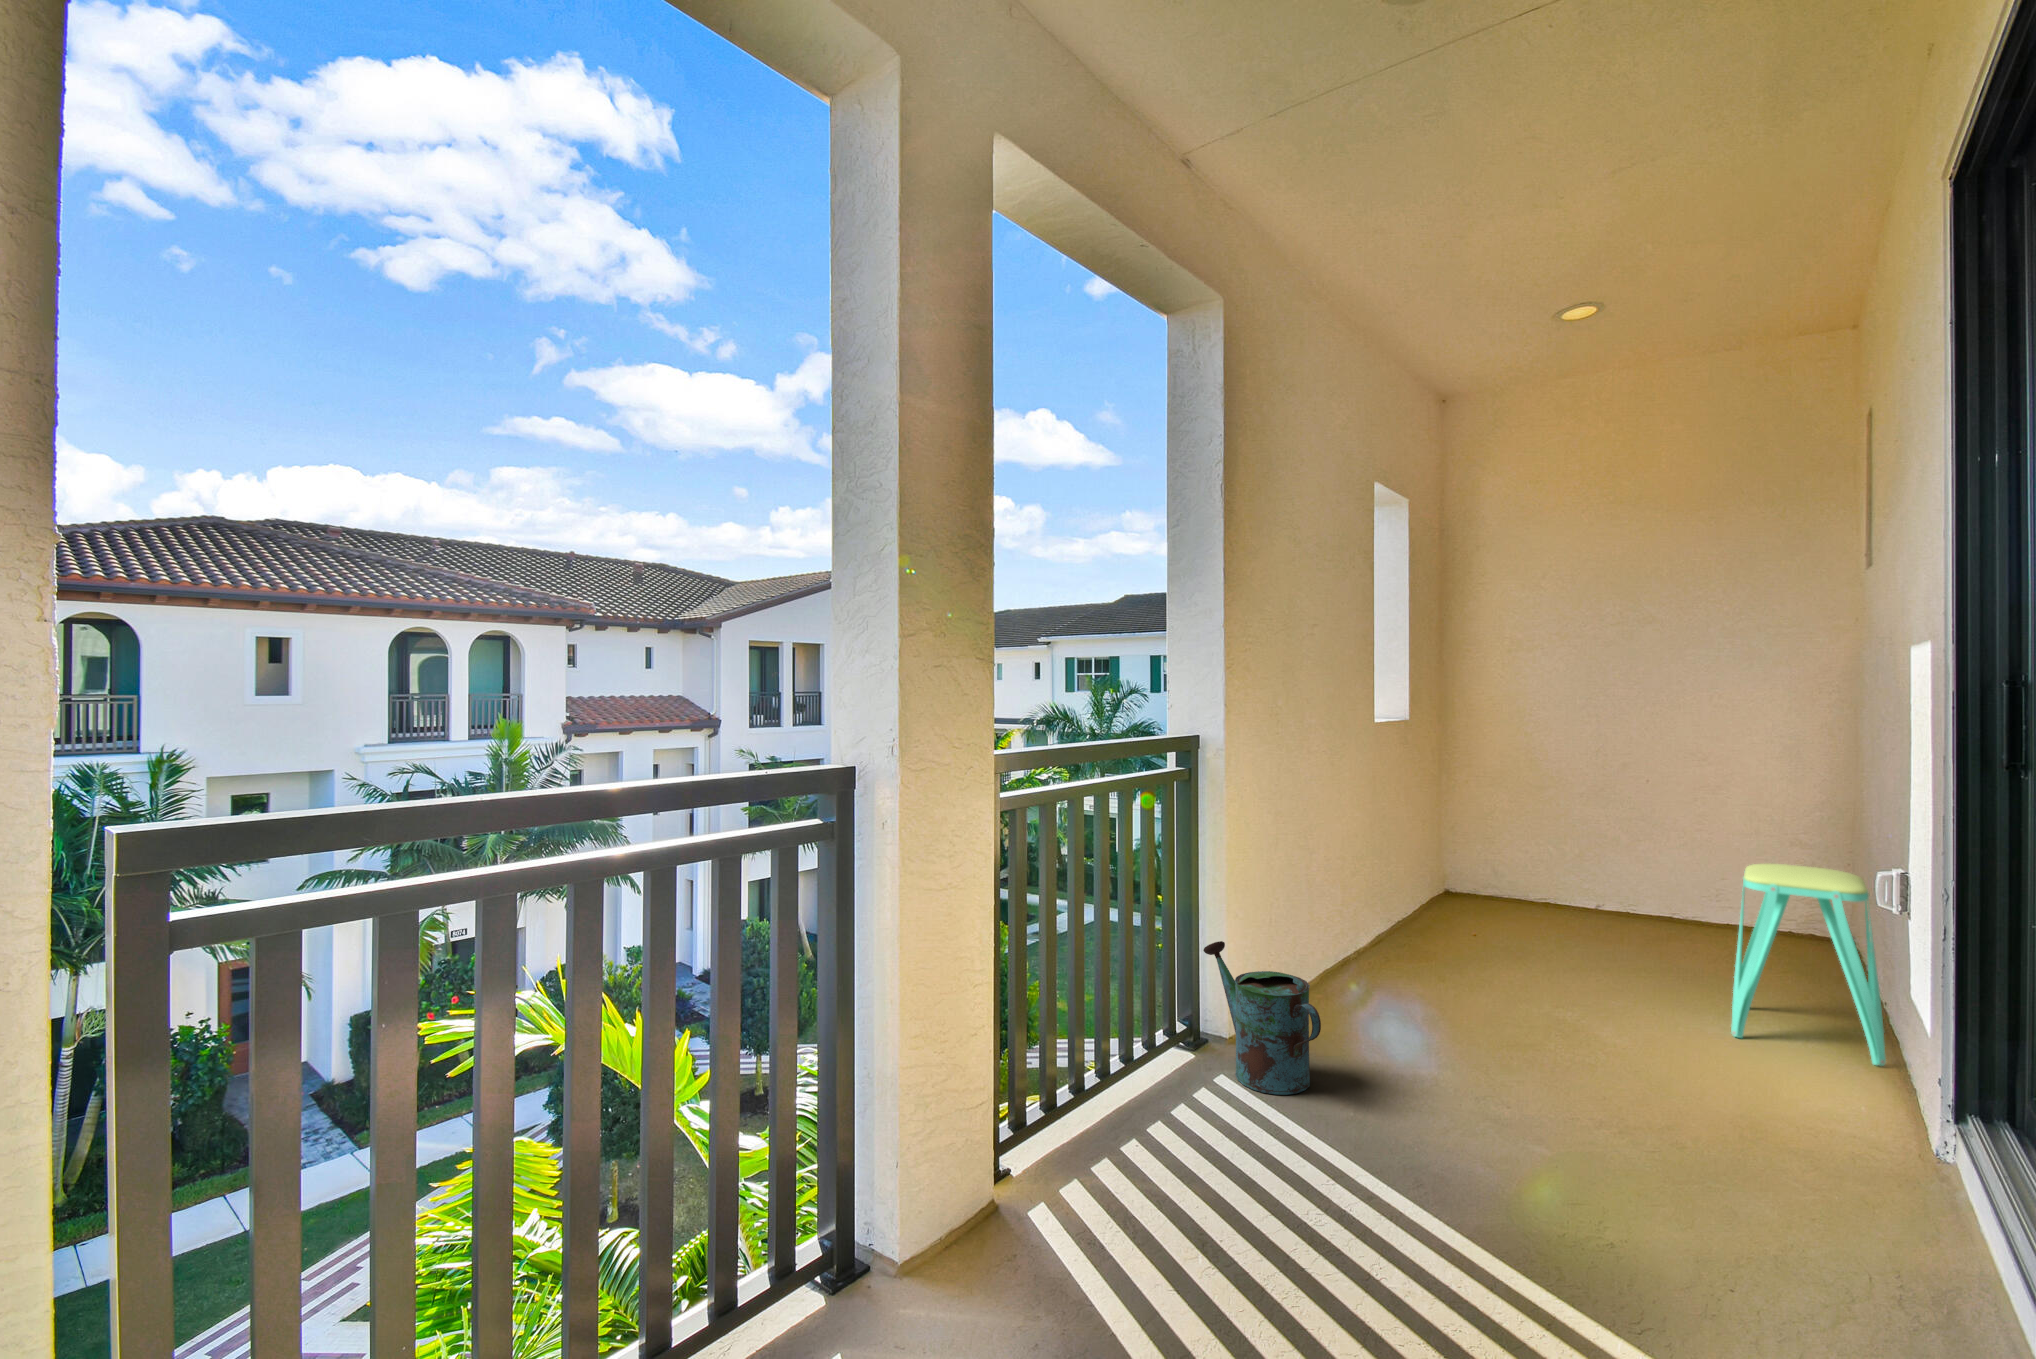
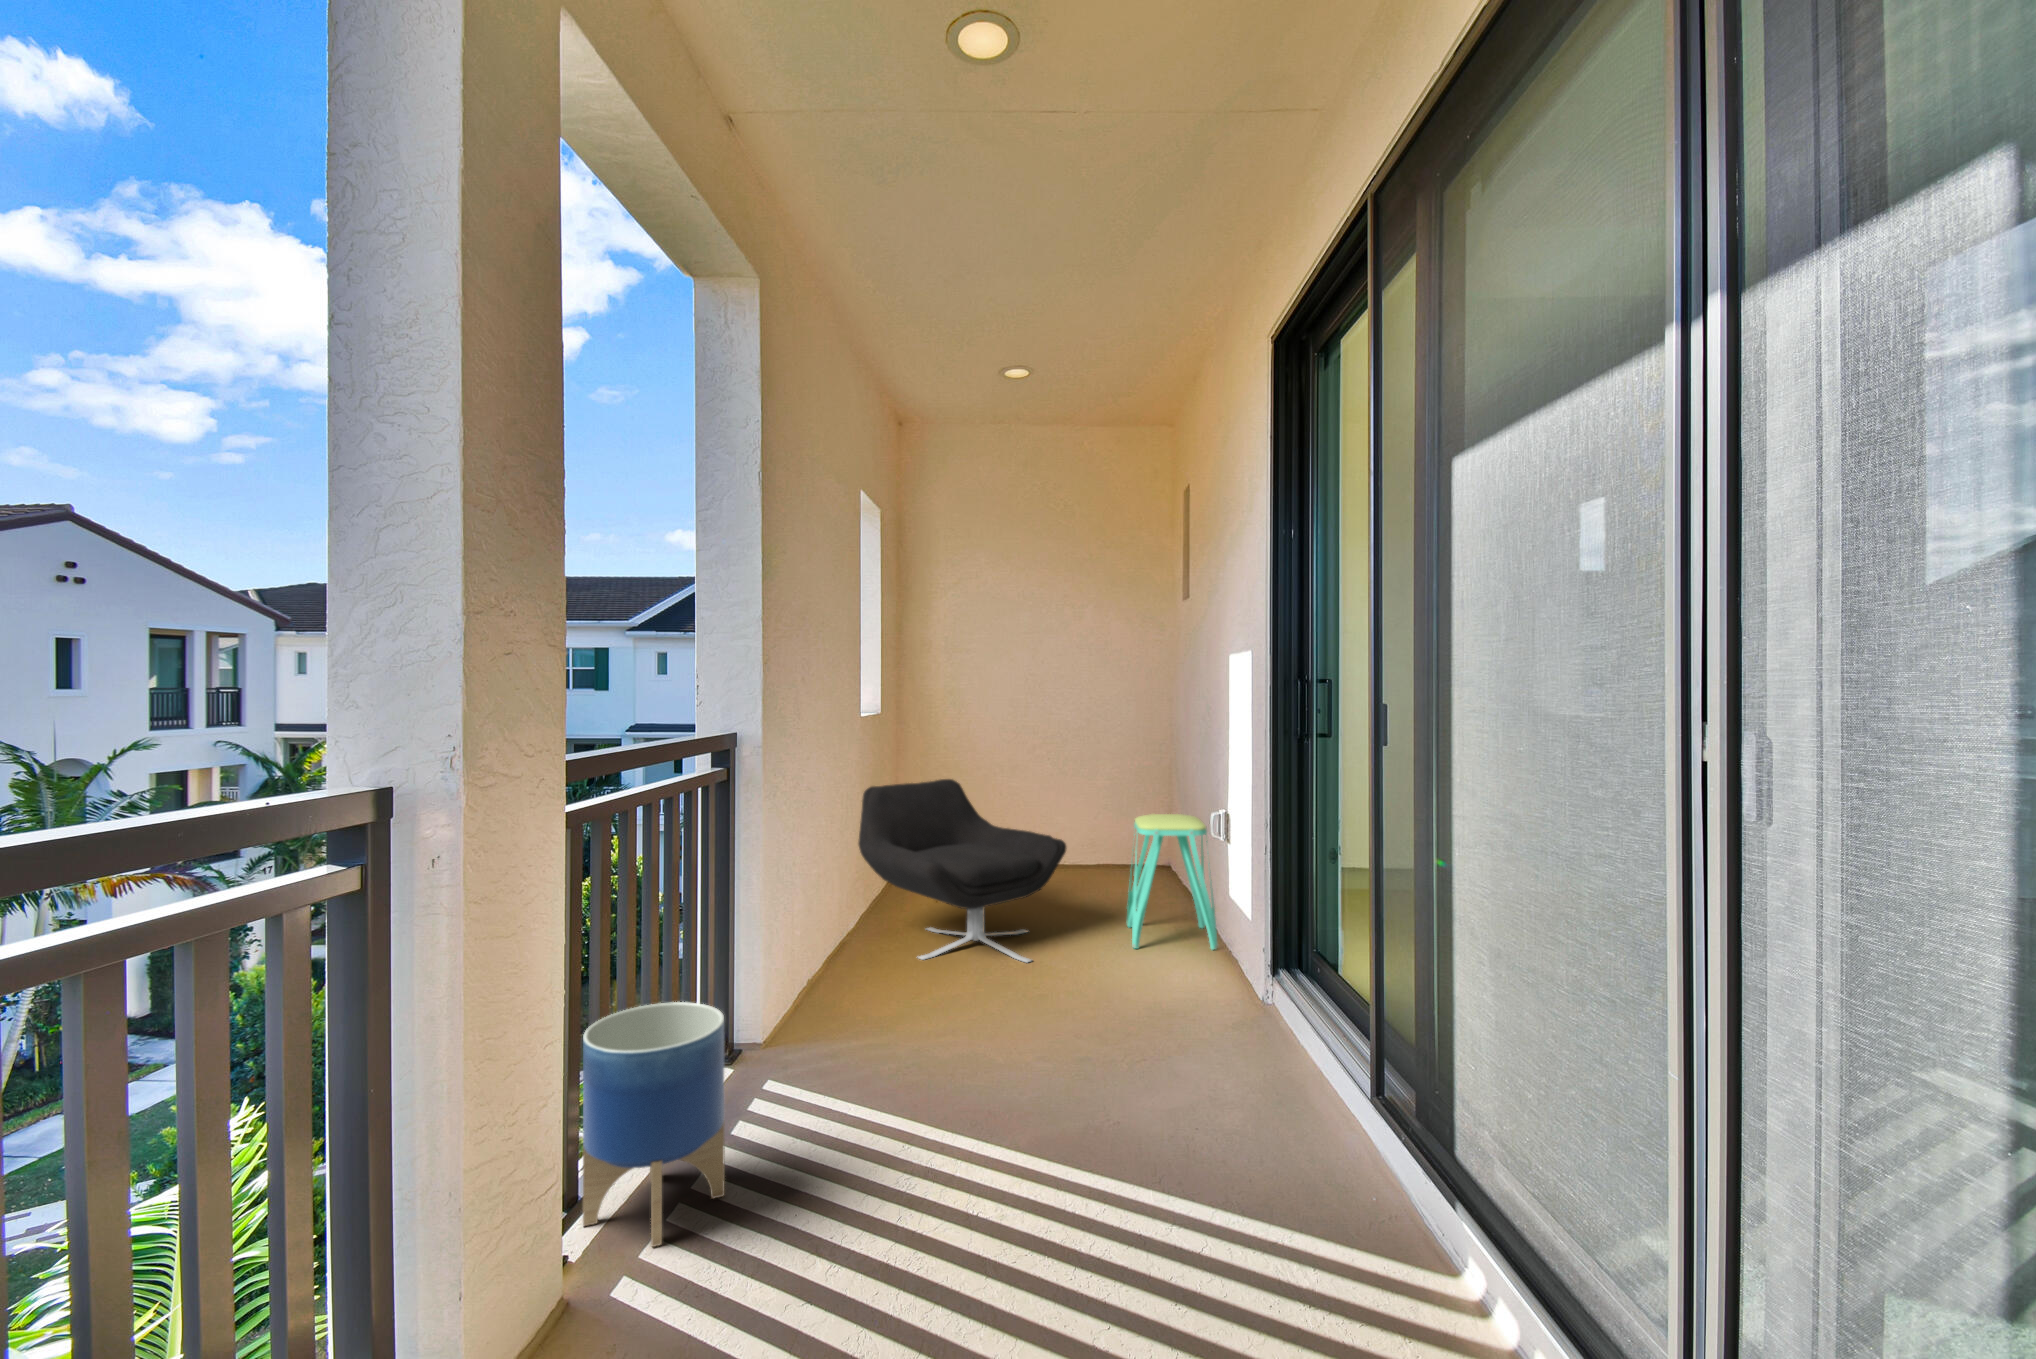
lounge chair: none [1365,794,1634,1022] -> present [859,779,1067,962]
watering can: present [1203,941,1321,1095] -> none [738,944,872,1086]
planter: none [1028,976,1145,1189] -> present [583,1002,725,1247]

